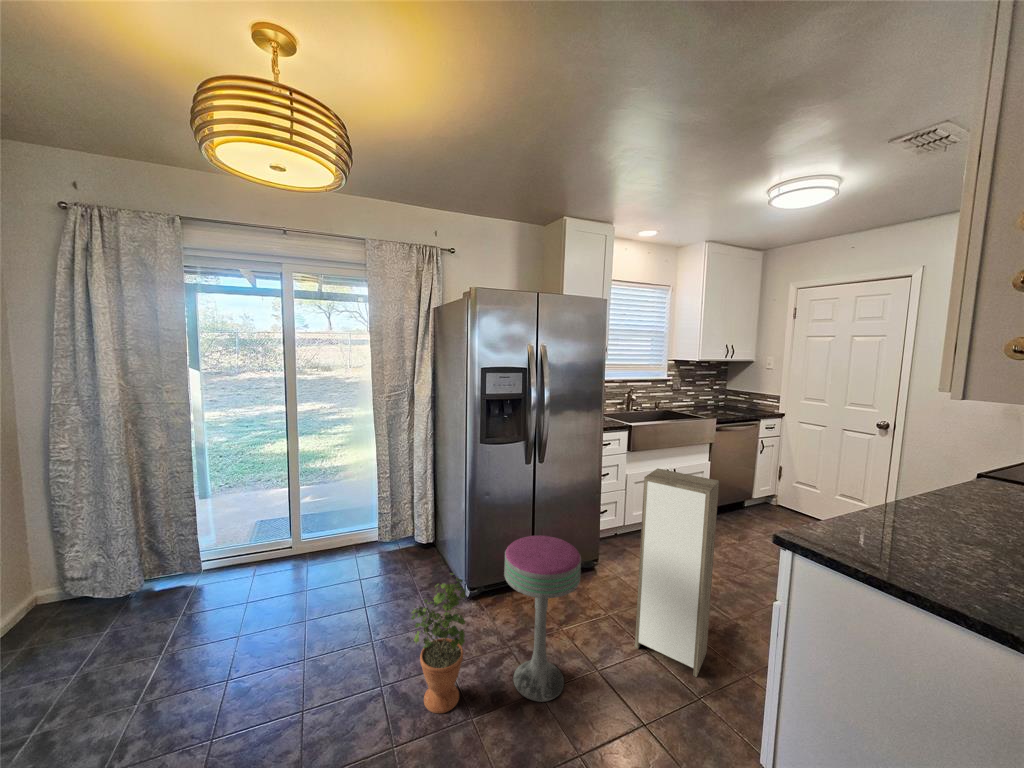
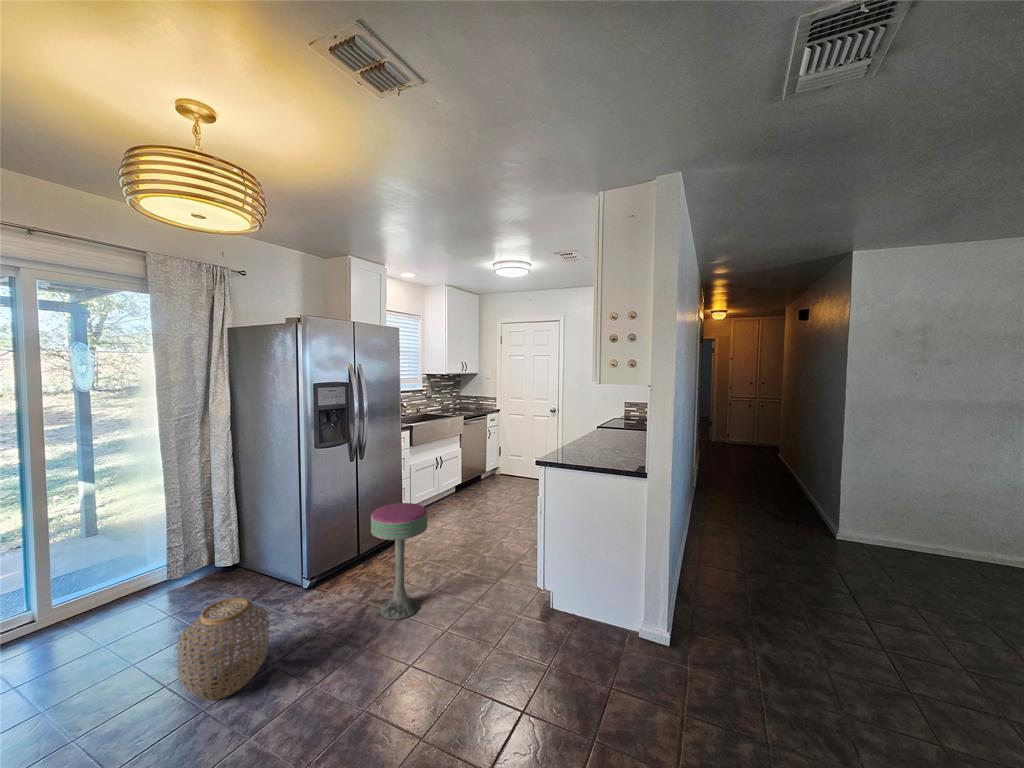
storage cabinet: present [635,468,719,677] -> none [451,446,492,570]
potted plant: present [411,573,466,713] -> none [306,545,353,656]
woven basket: none [291,596,379,705] -> present [178,598,269,700]

